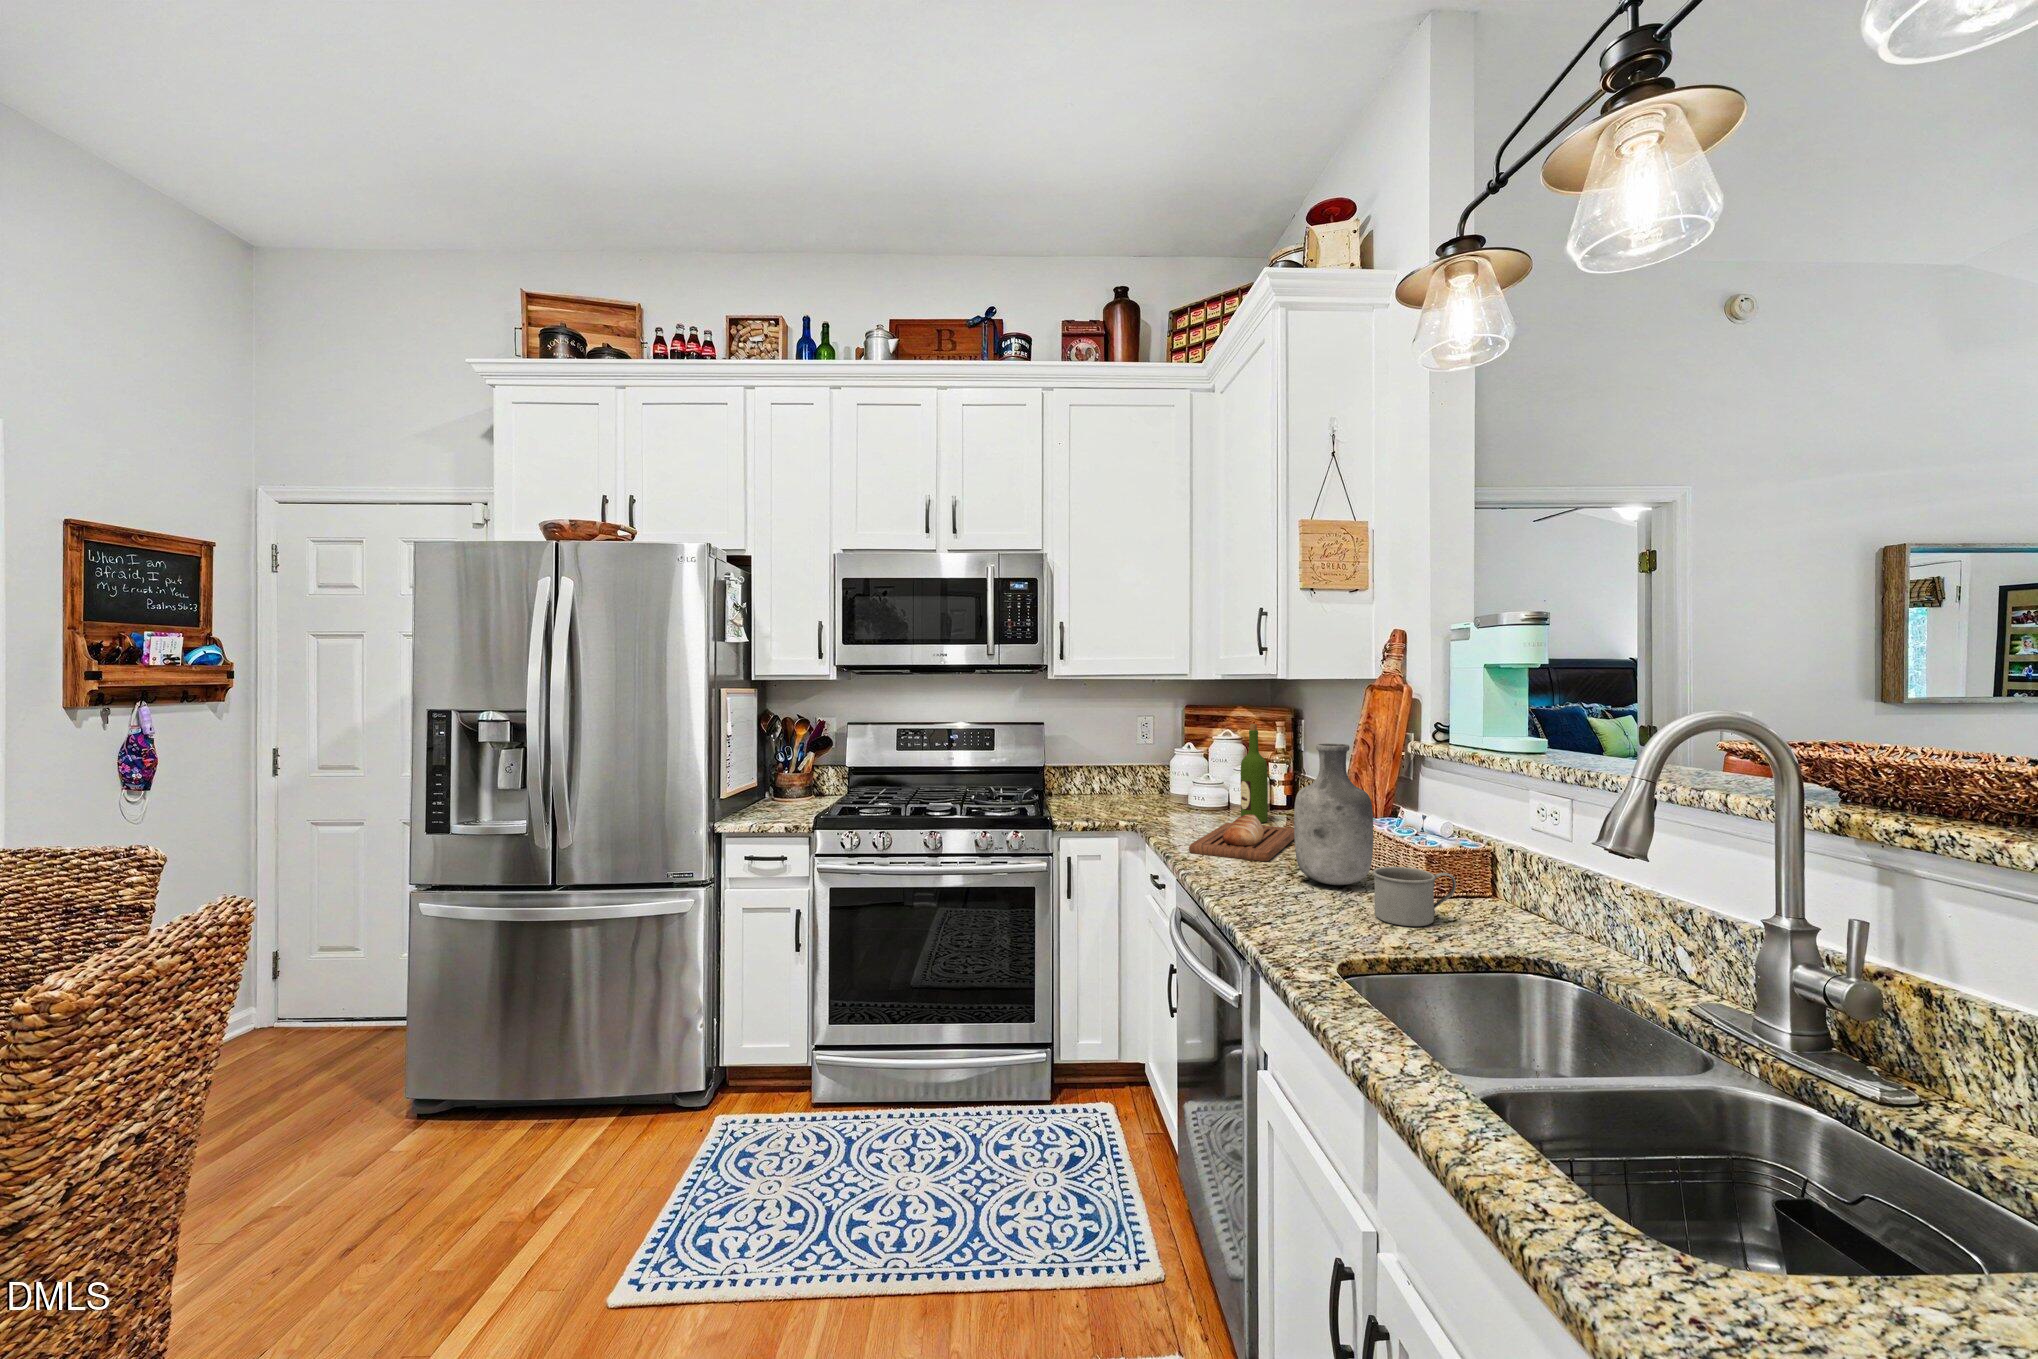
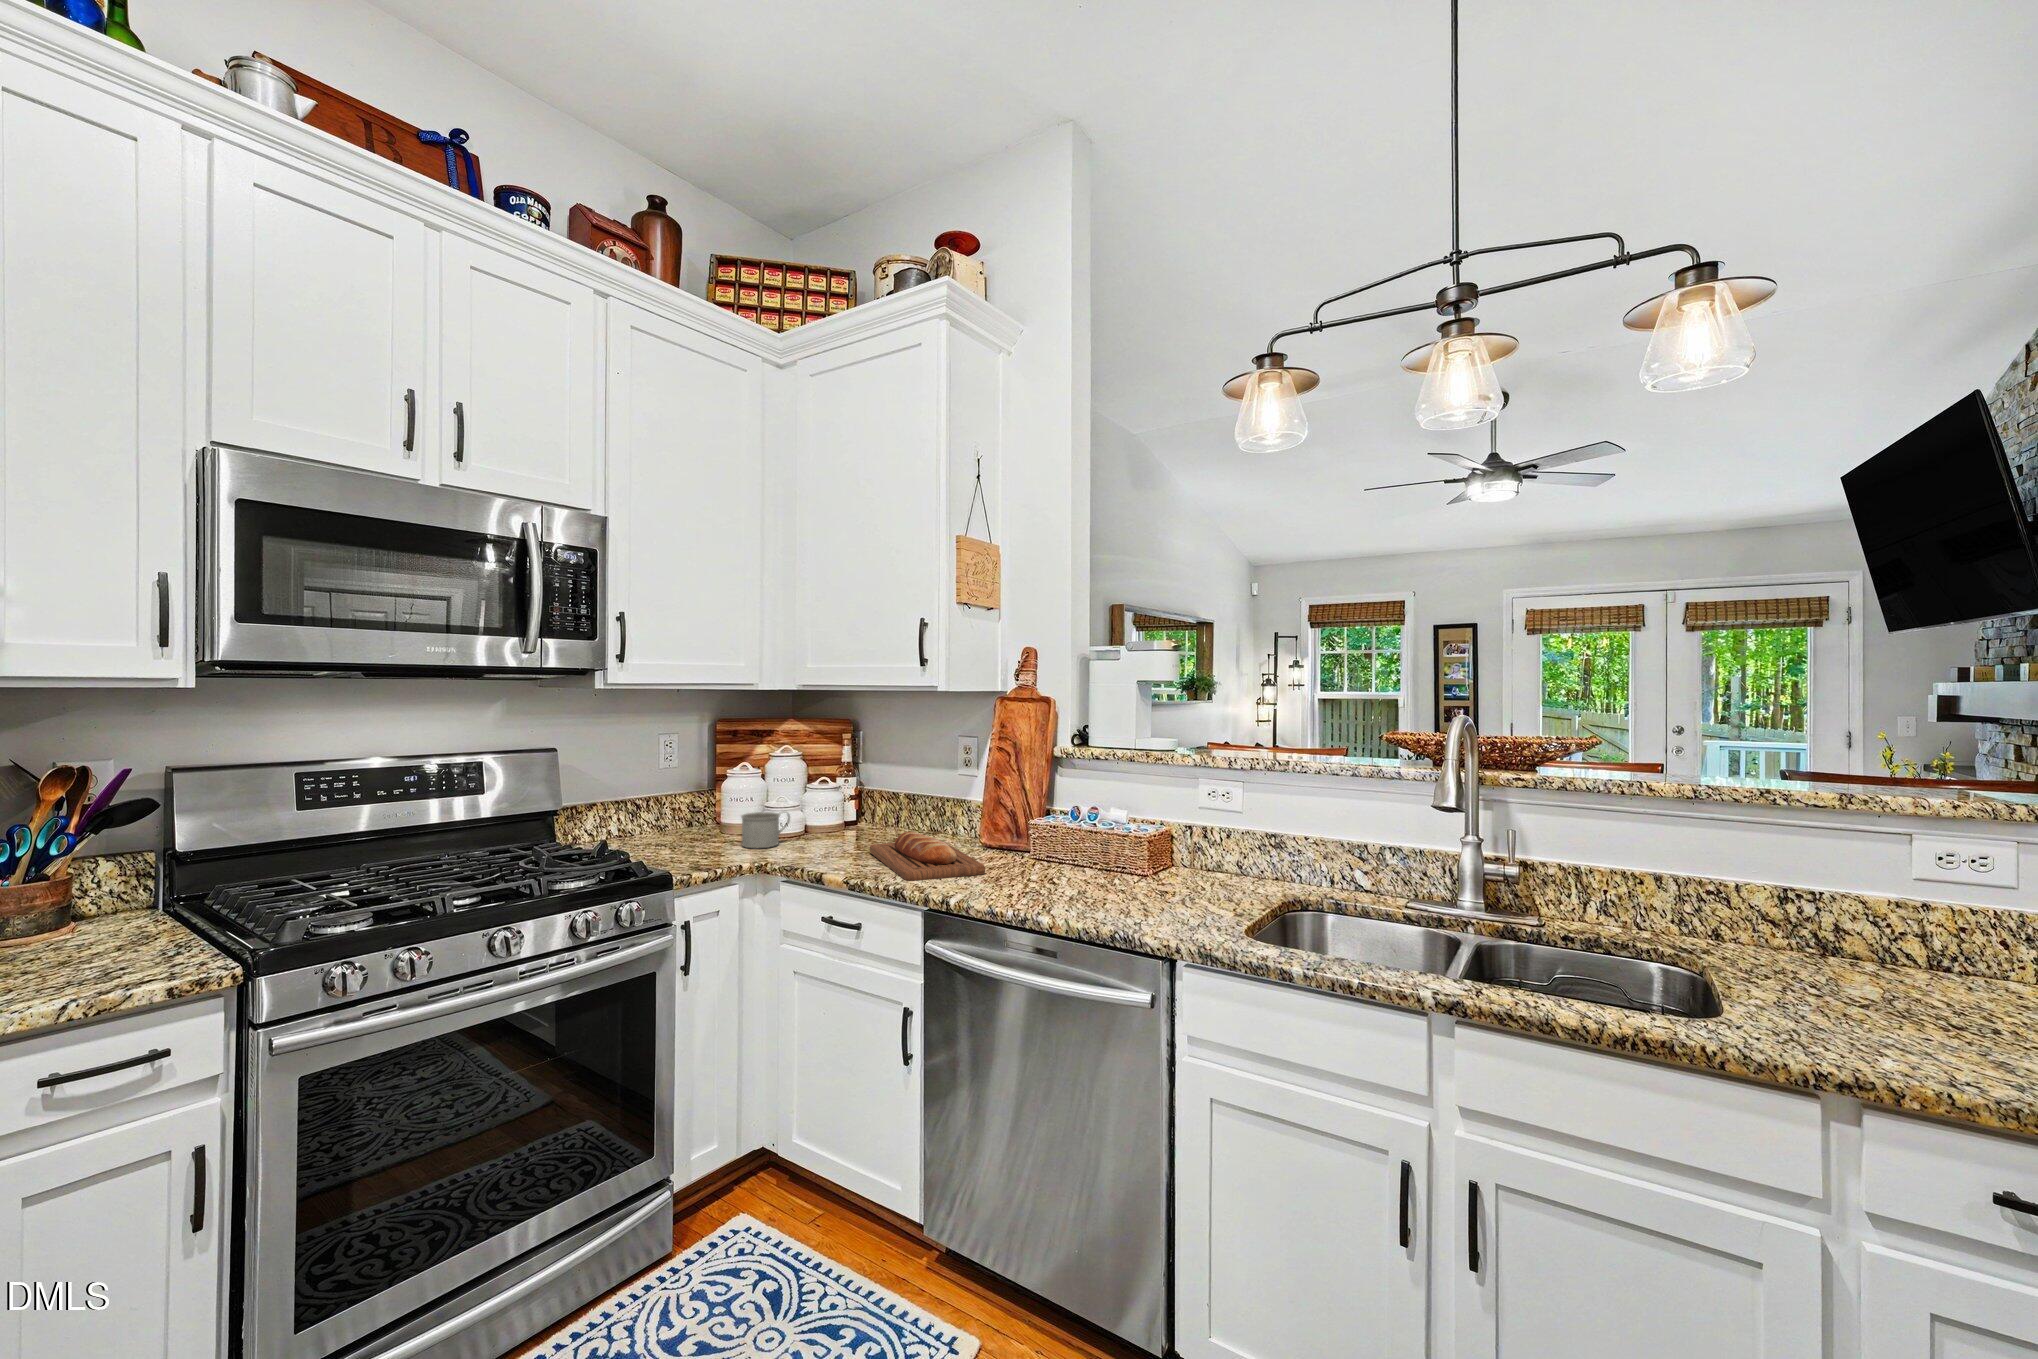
wine bottle: present [1241,724,1268,823] -> none [849,737,877,842]
vase: present [1294,743,1373,885] -> none [1041,752,1108,882]
mug: present [1373,867,1456,926] -> present [741,812,790,848]

